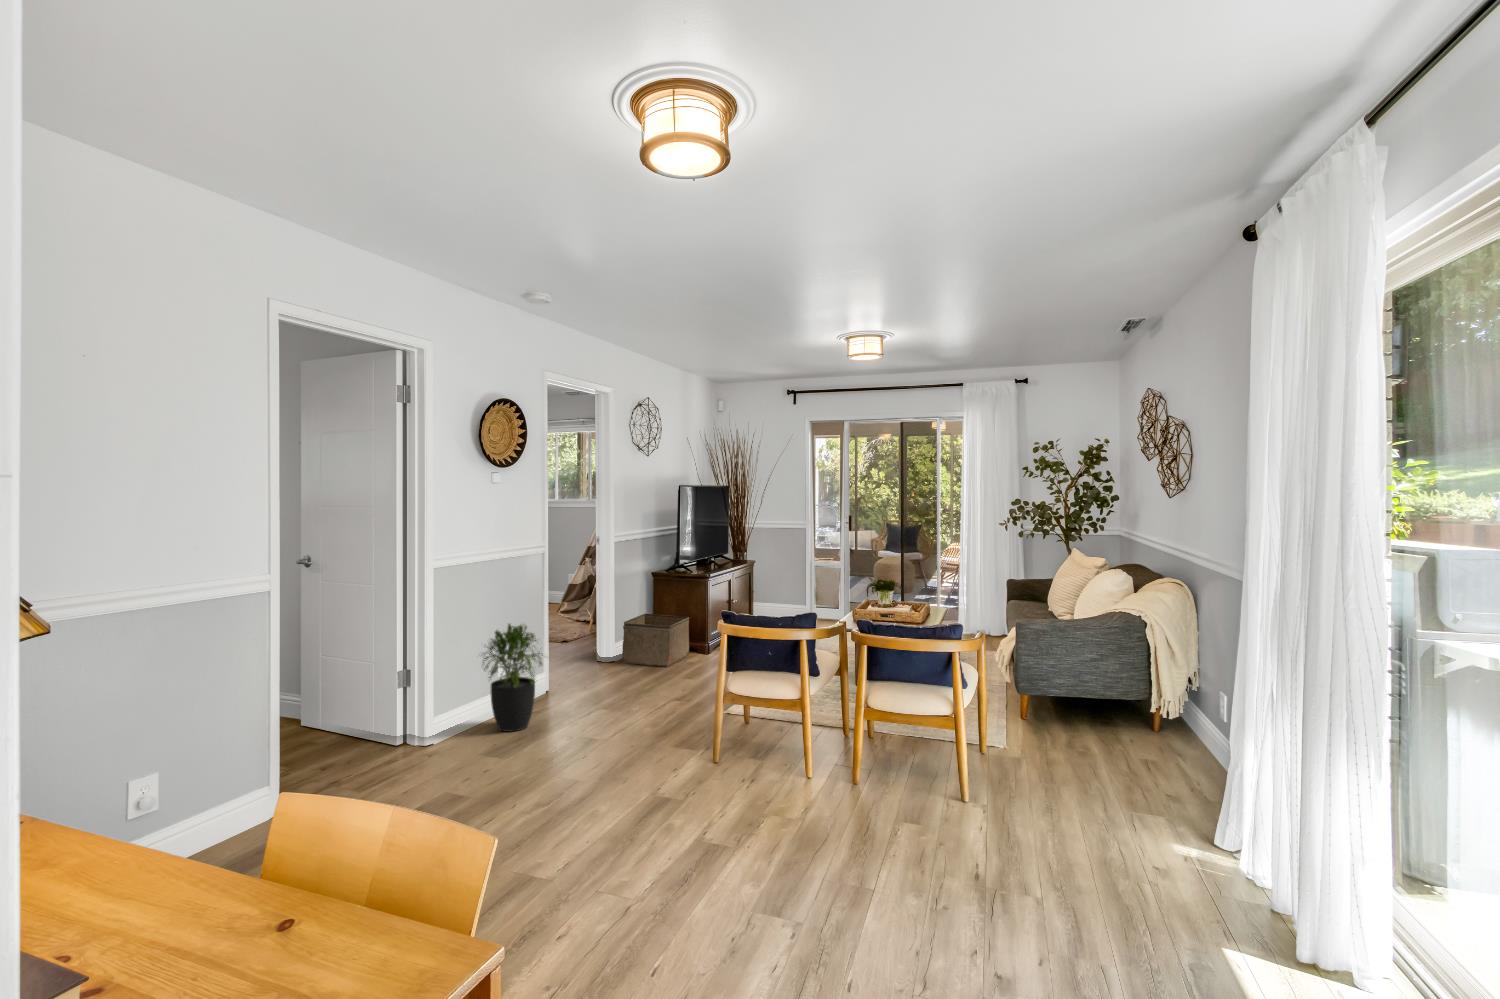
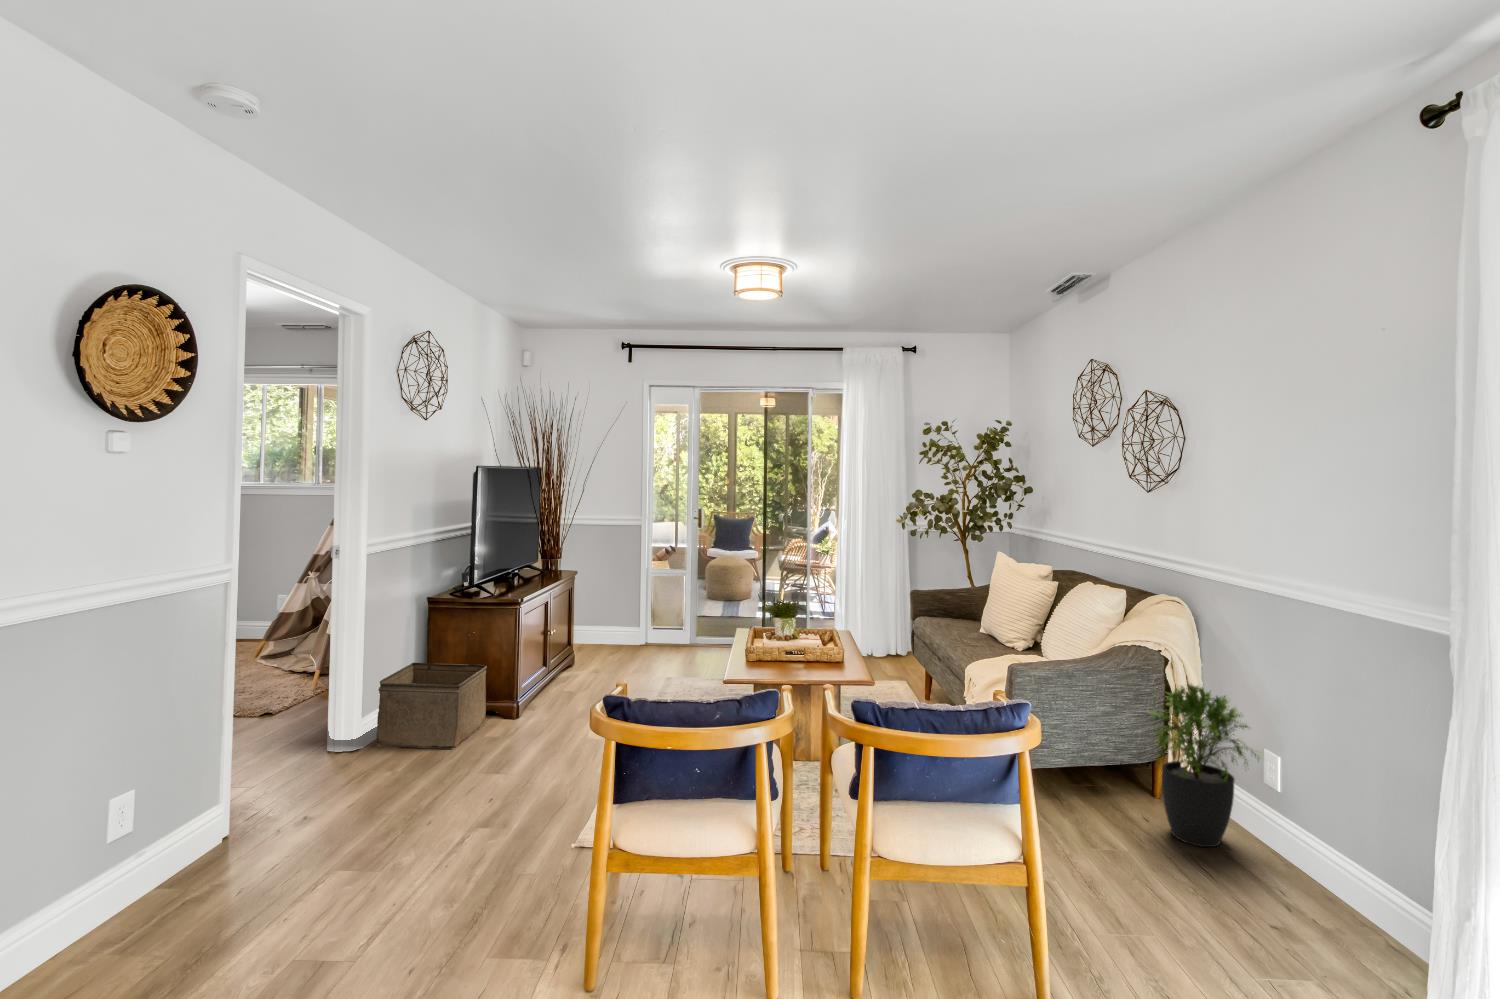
potted plant: present [483,624,548,732] -> present [1150,684,1256,847]

